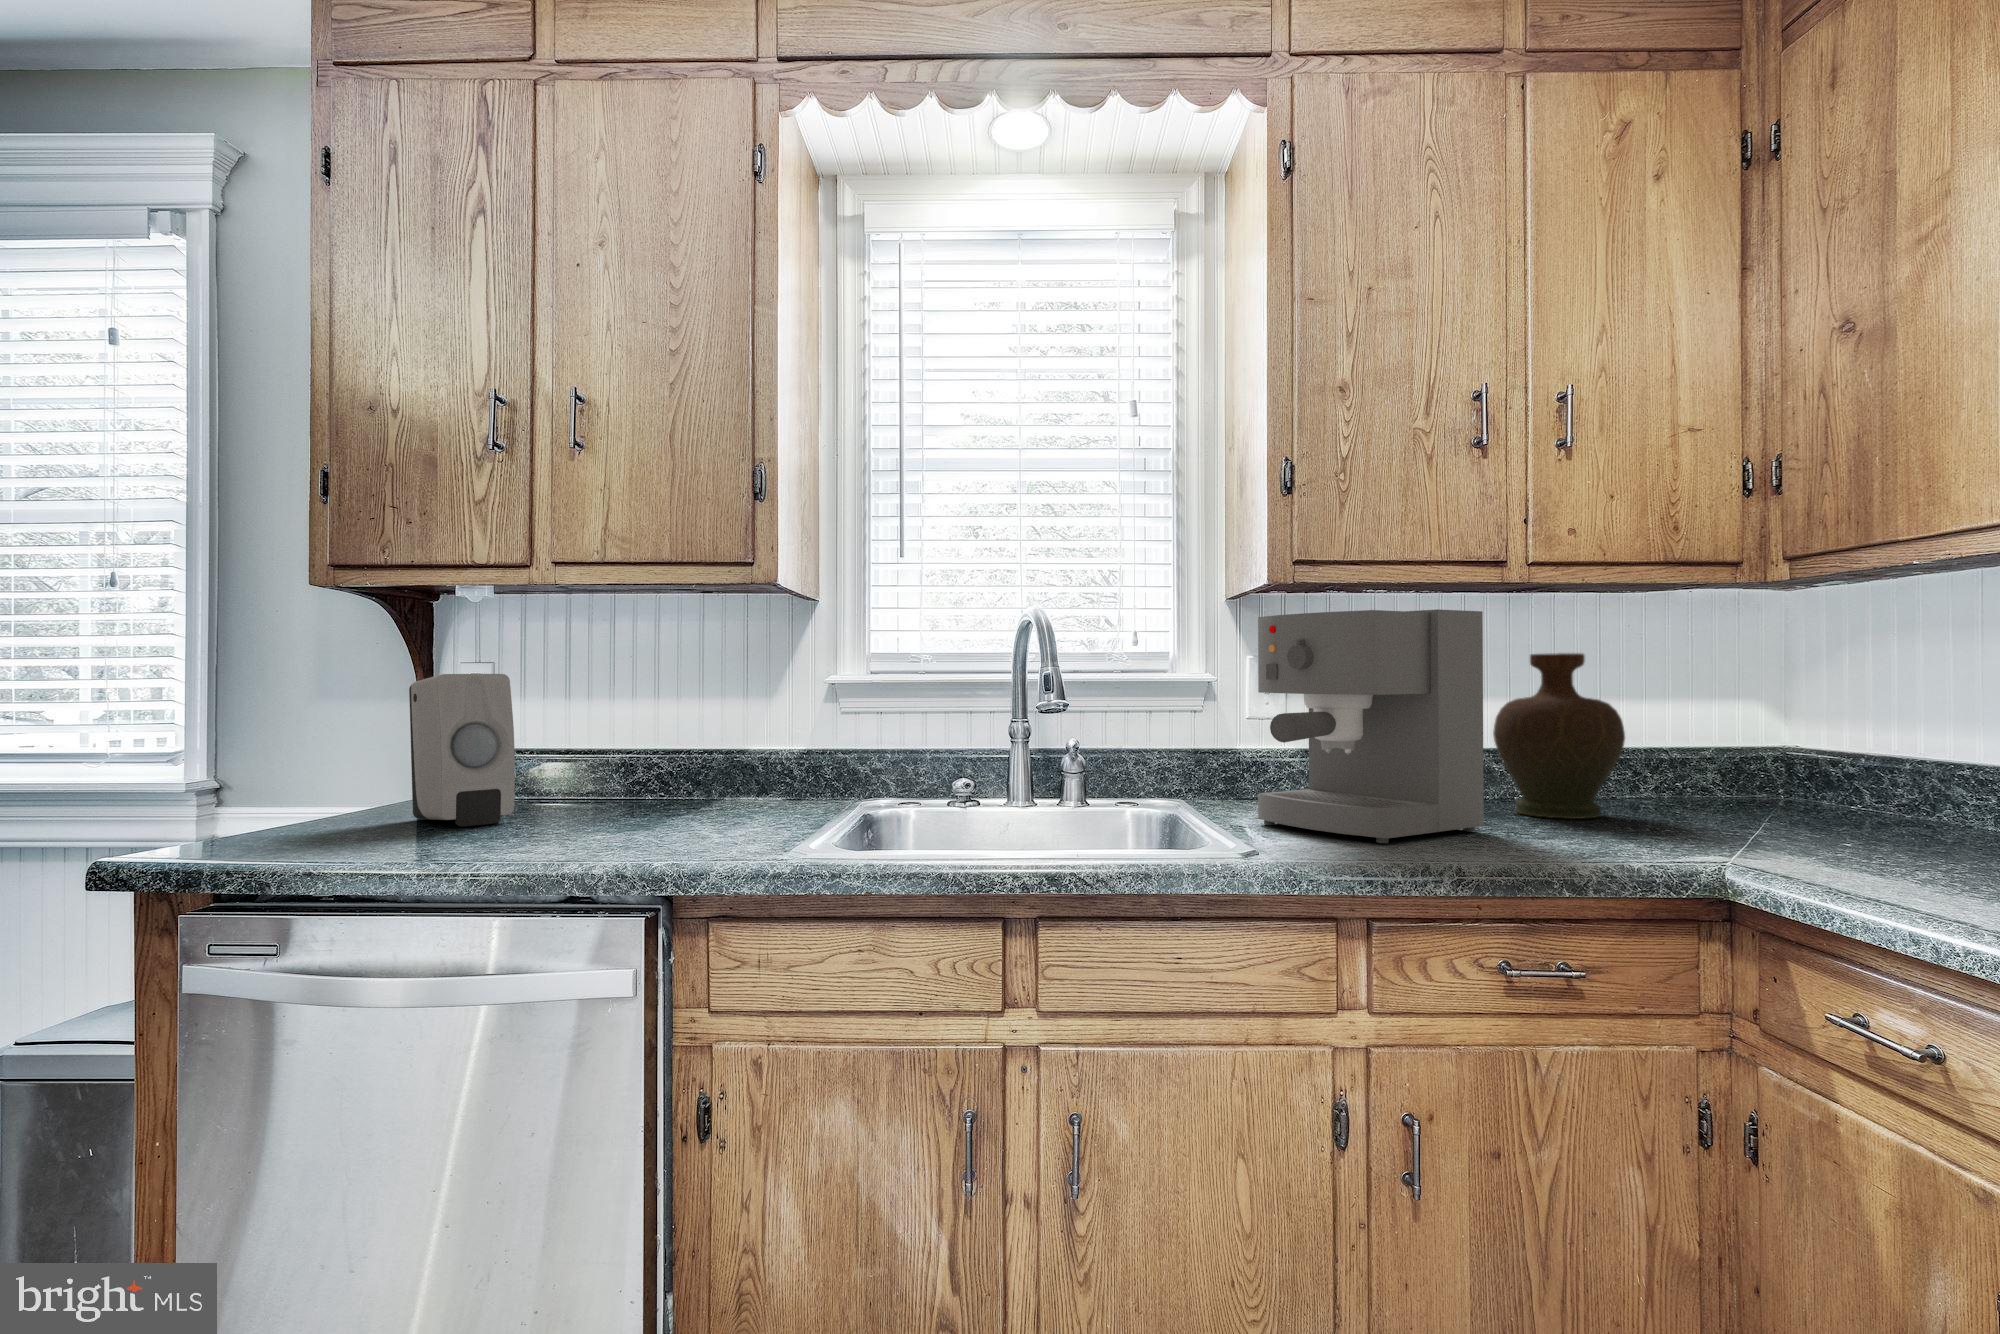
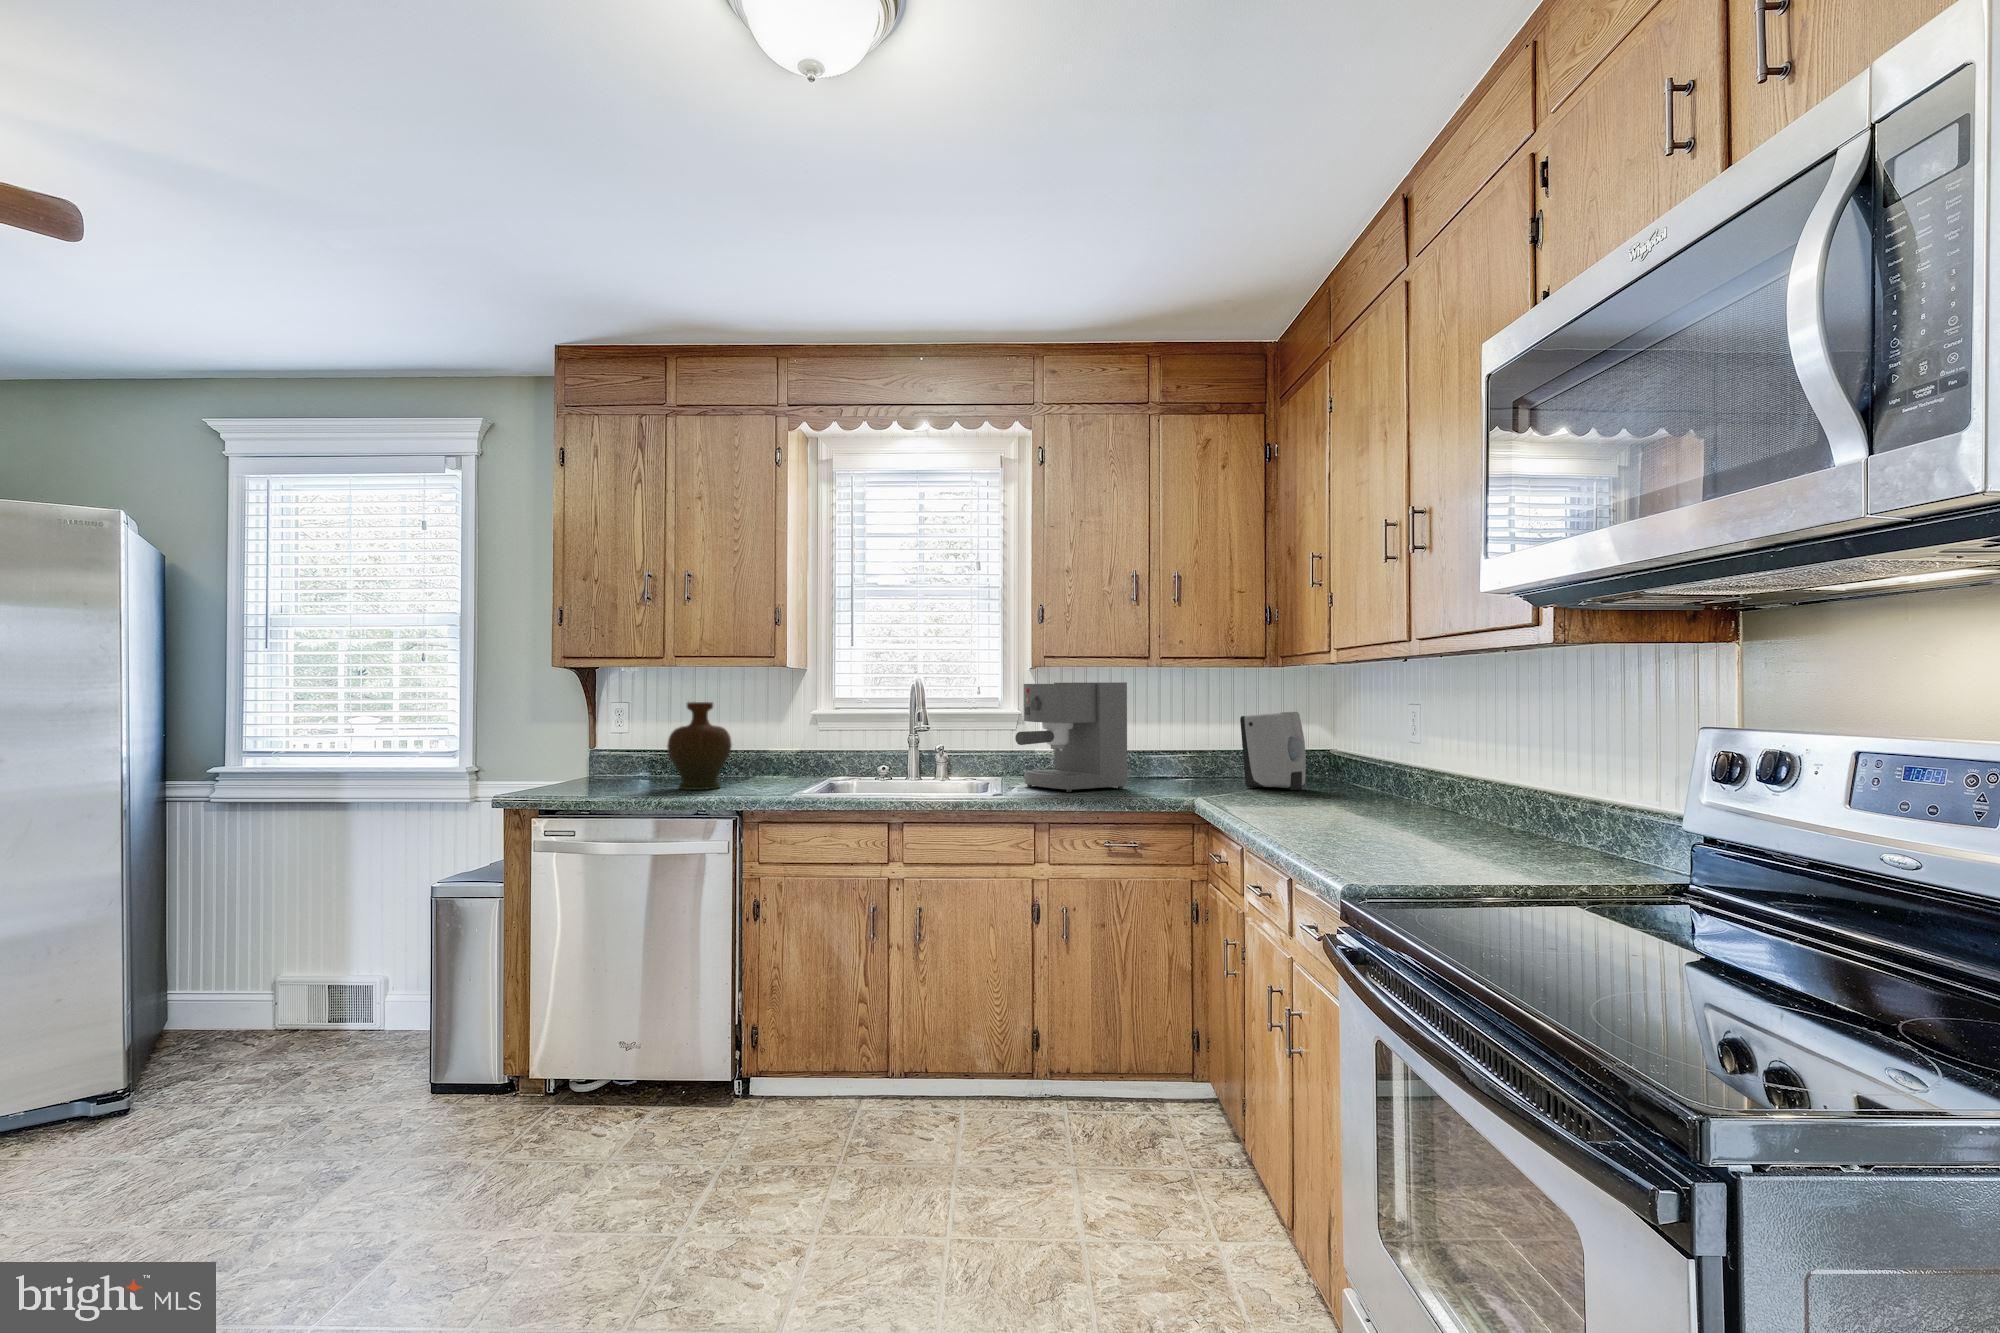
decorative vase: present [1493,653,1625,819] -> present [667,702,732,790]
soap dispenser: present [409,674,515,827] -> present [1240,712,1306,790]

